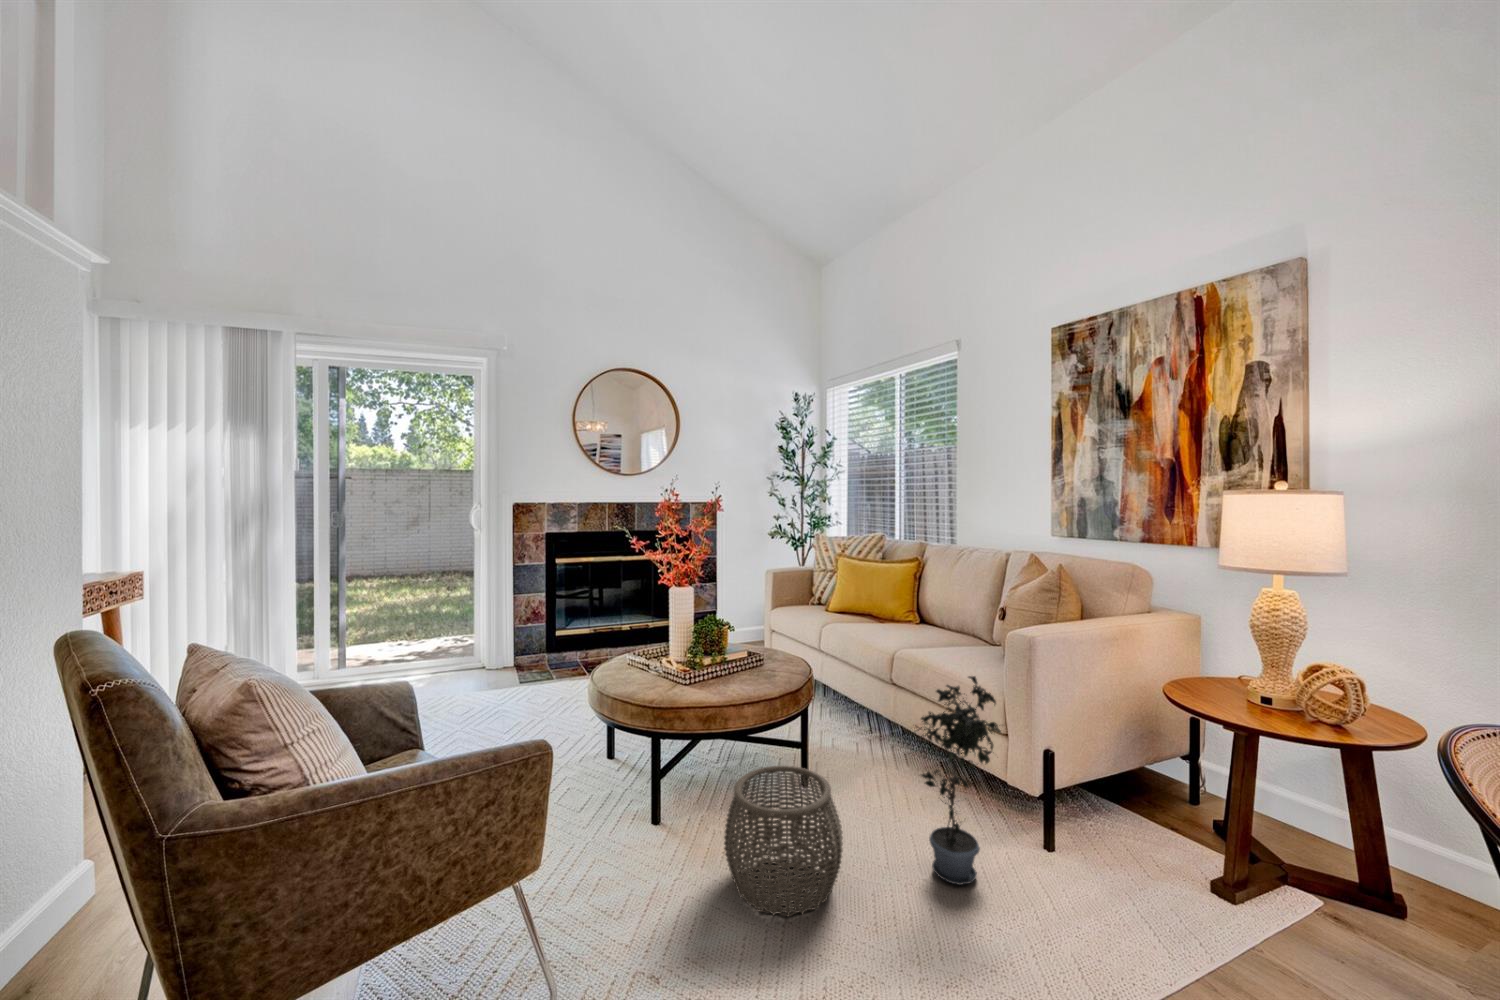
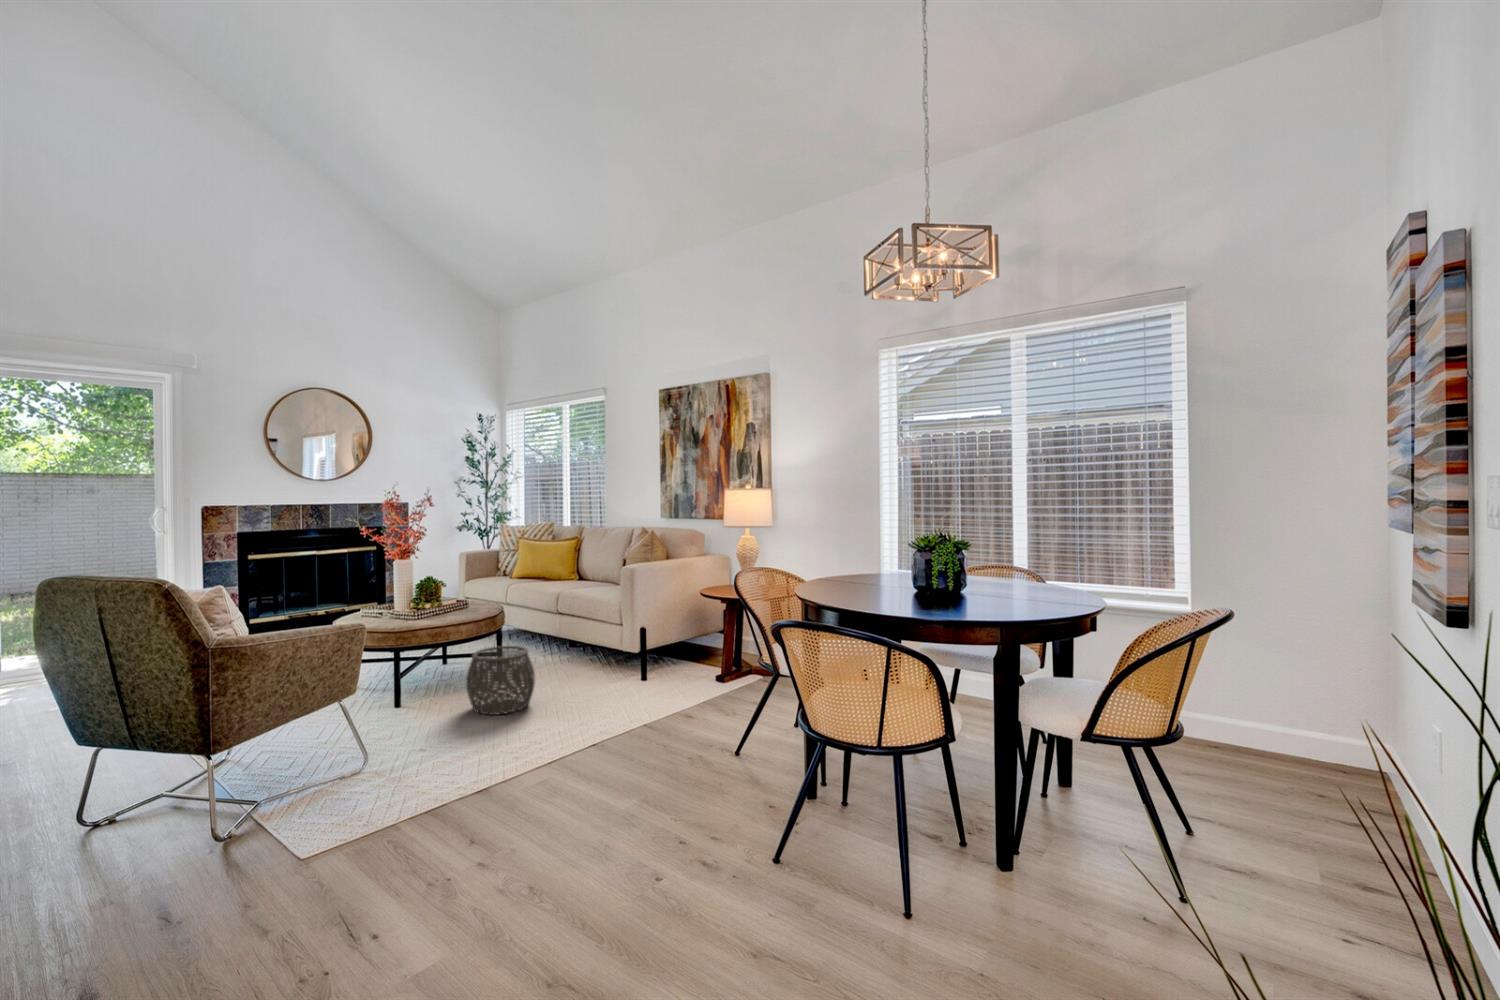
potted plant: present [915,676,1001,885] -> none [571,585,619,694]

